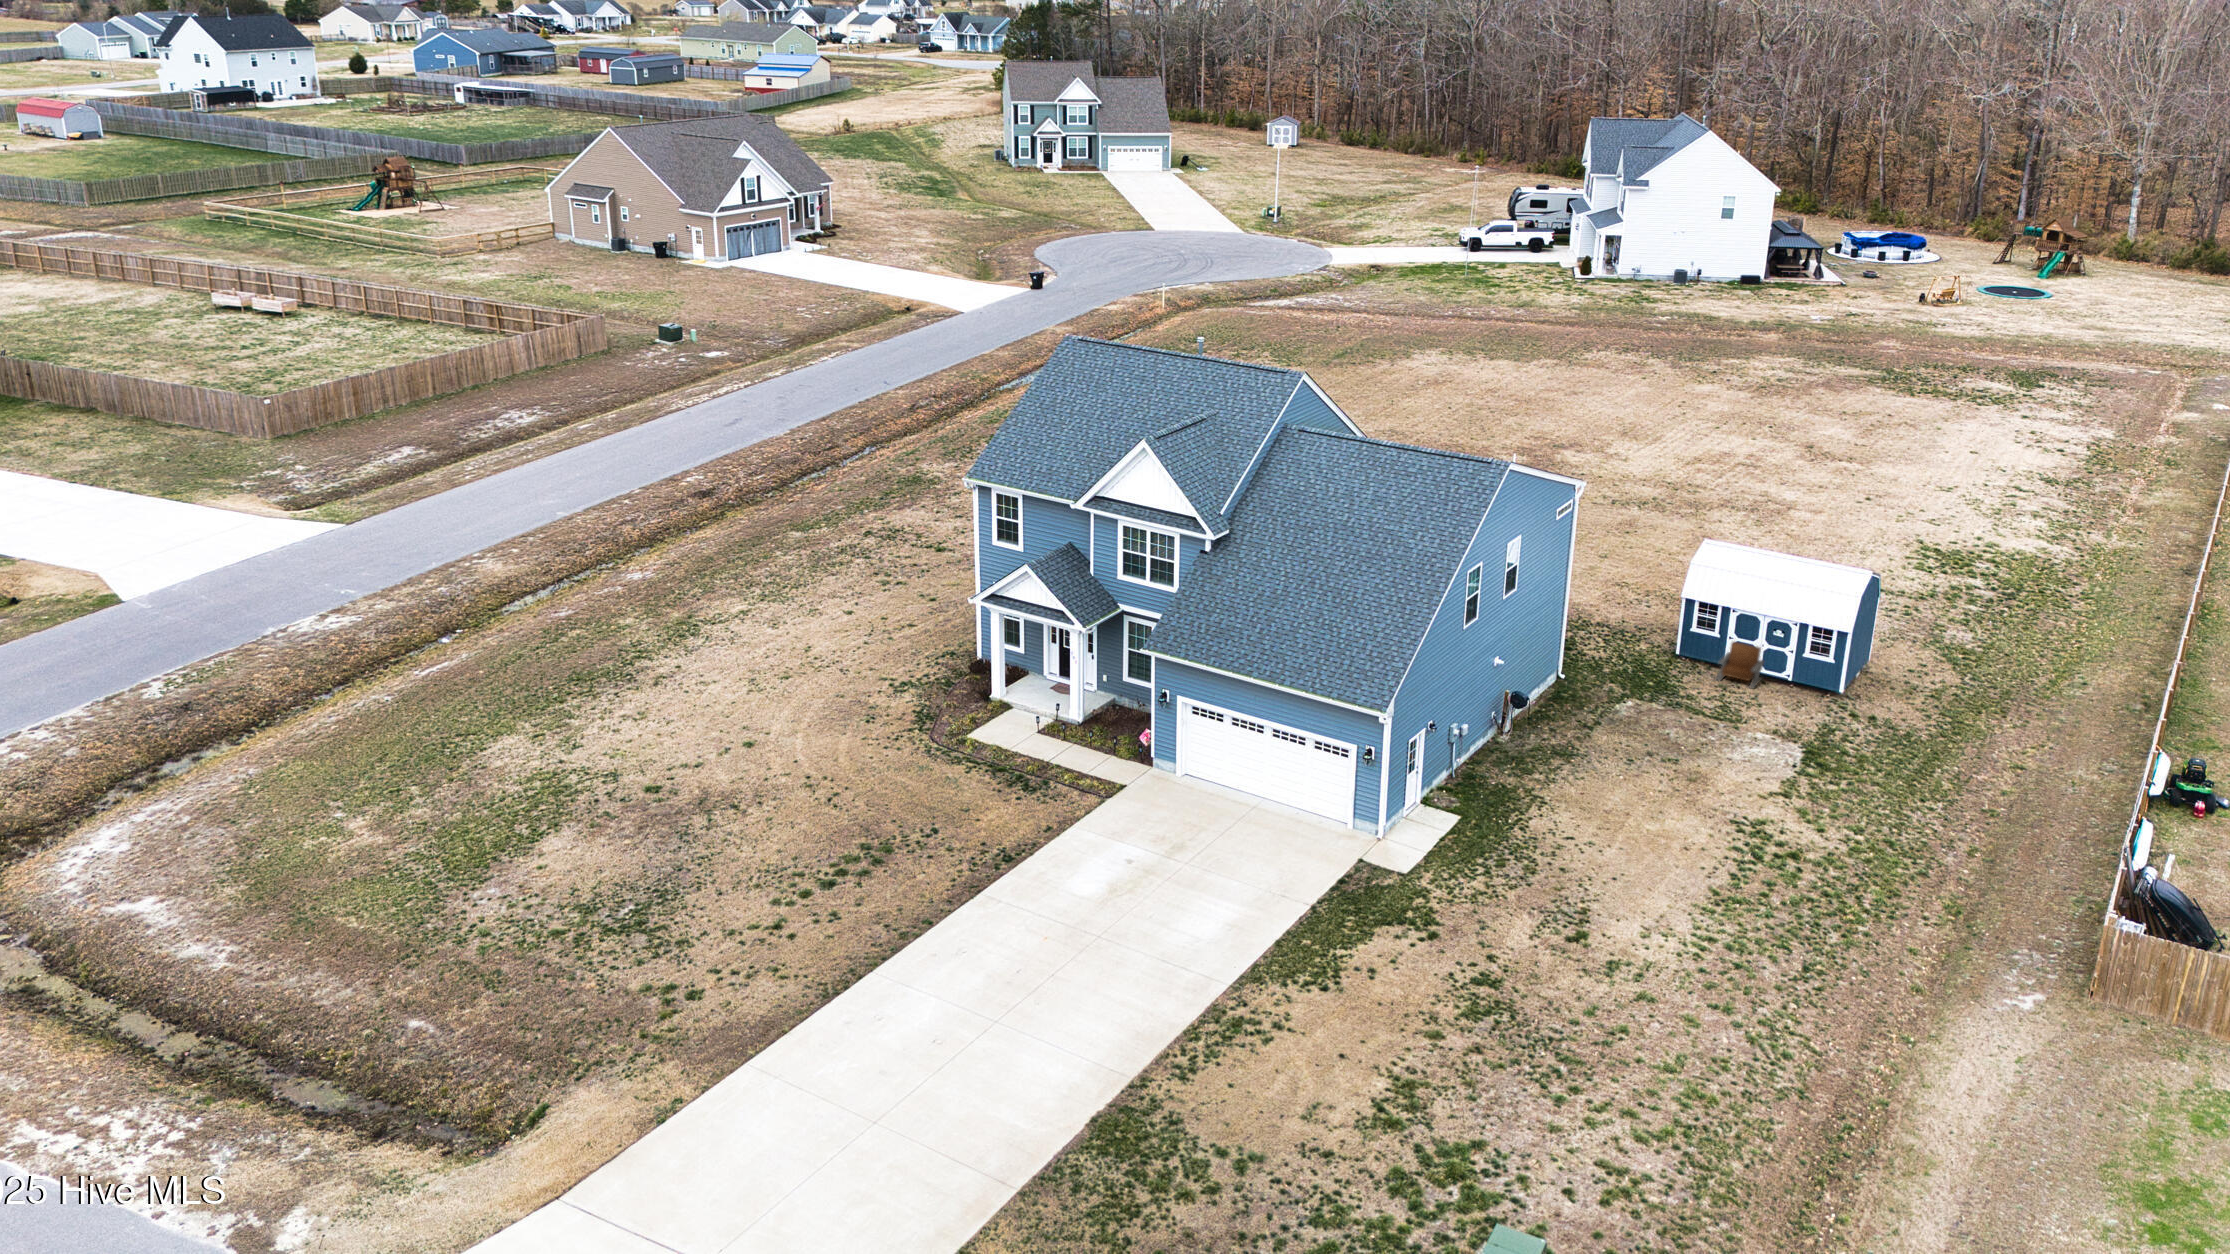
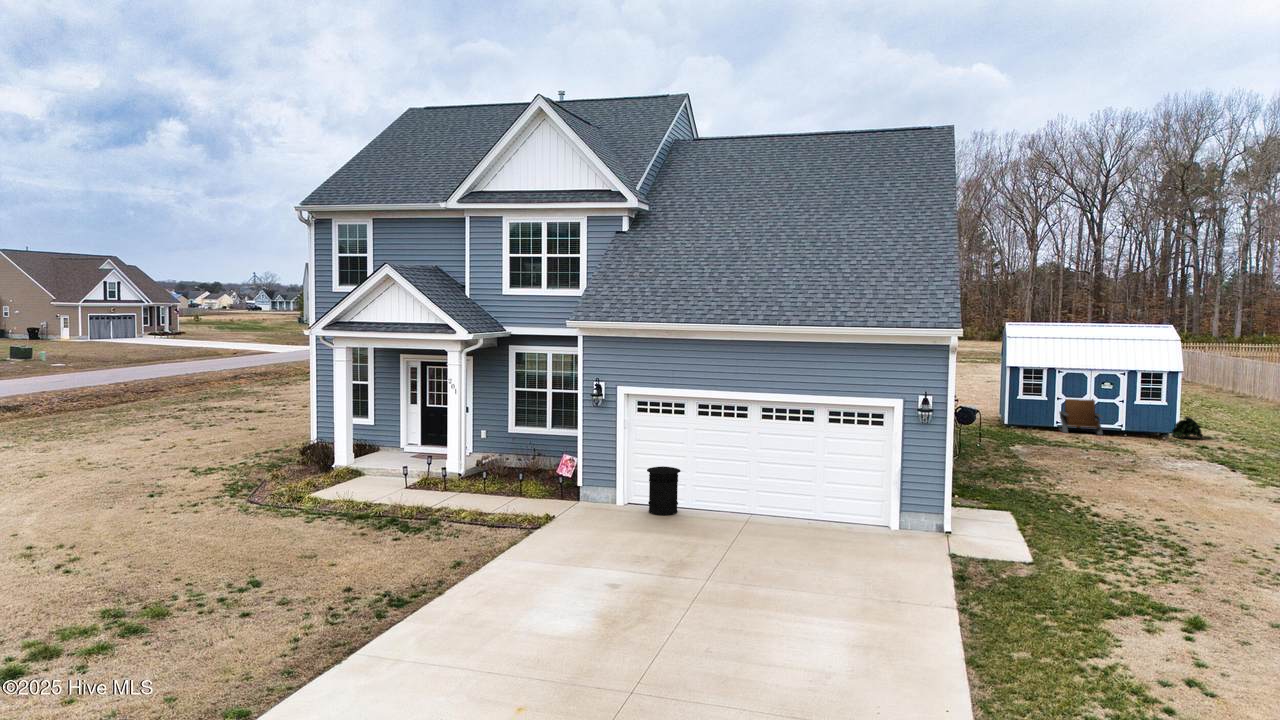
potted plant: none [1825,683,1854,709] -> present [1172,417,1203,438]
trash can: none [1192,752,1217,790] -> present [647,466,680,515]

